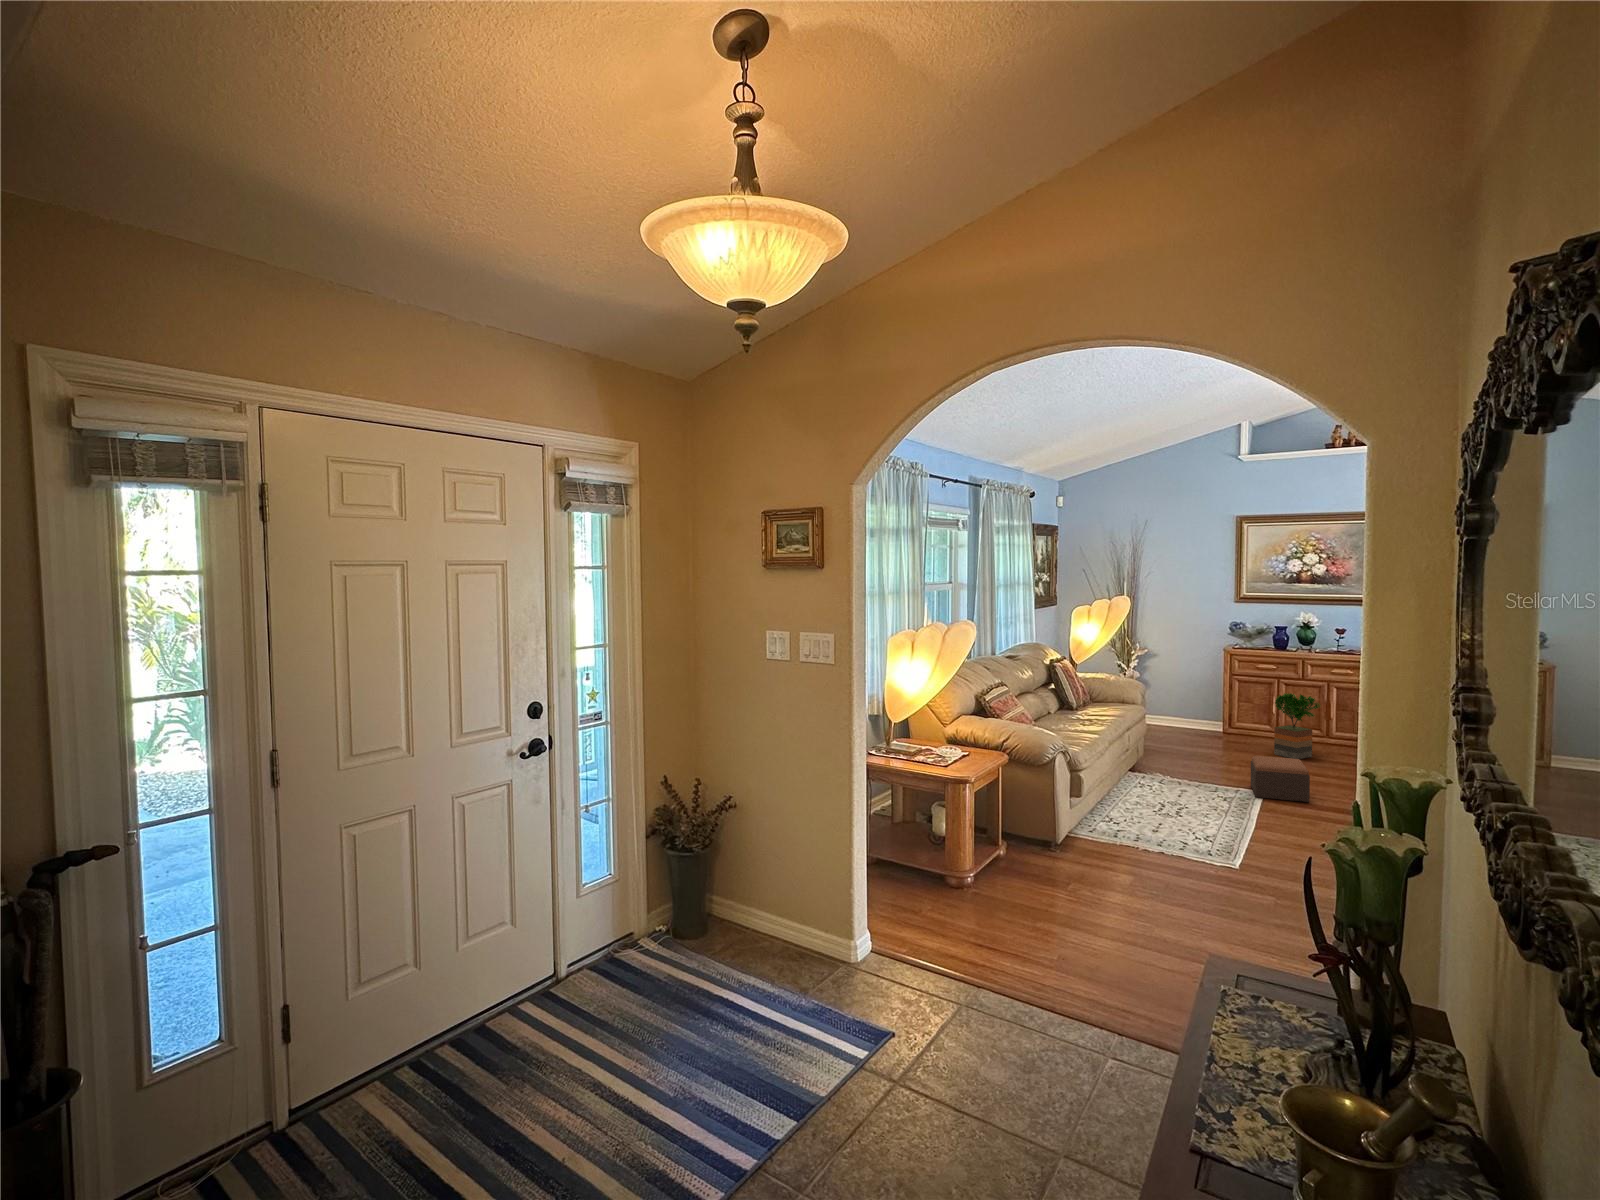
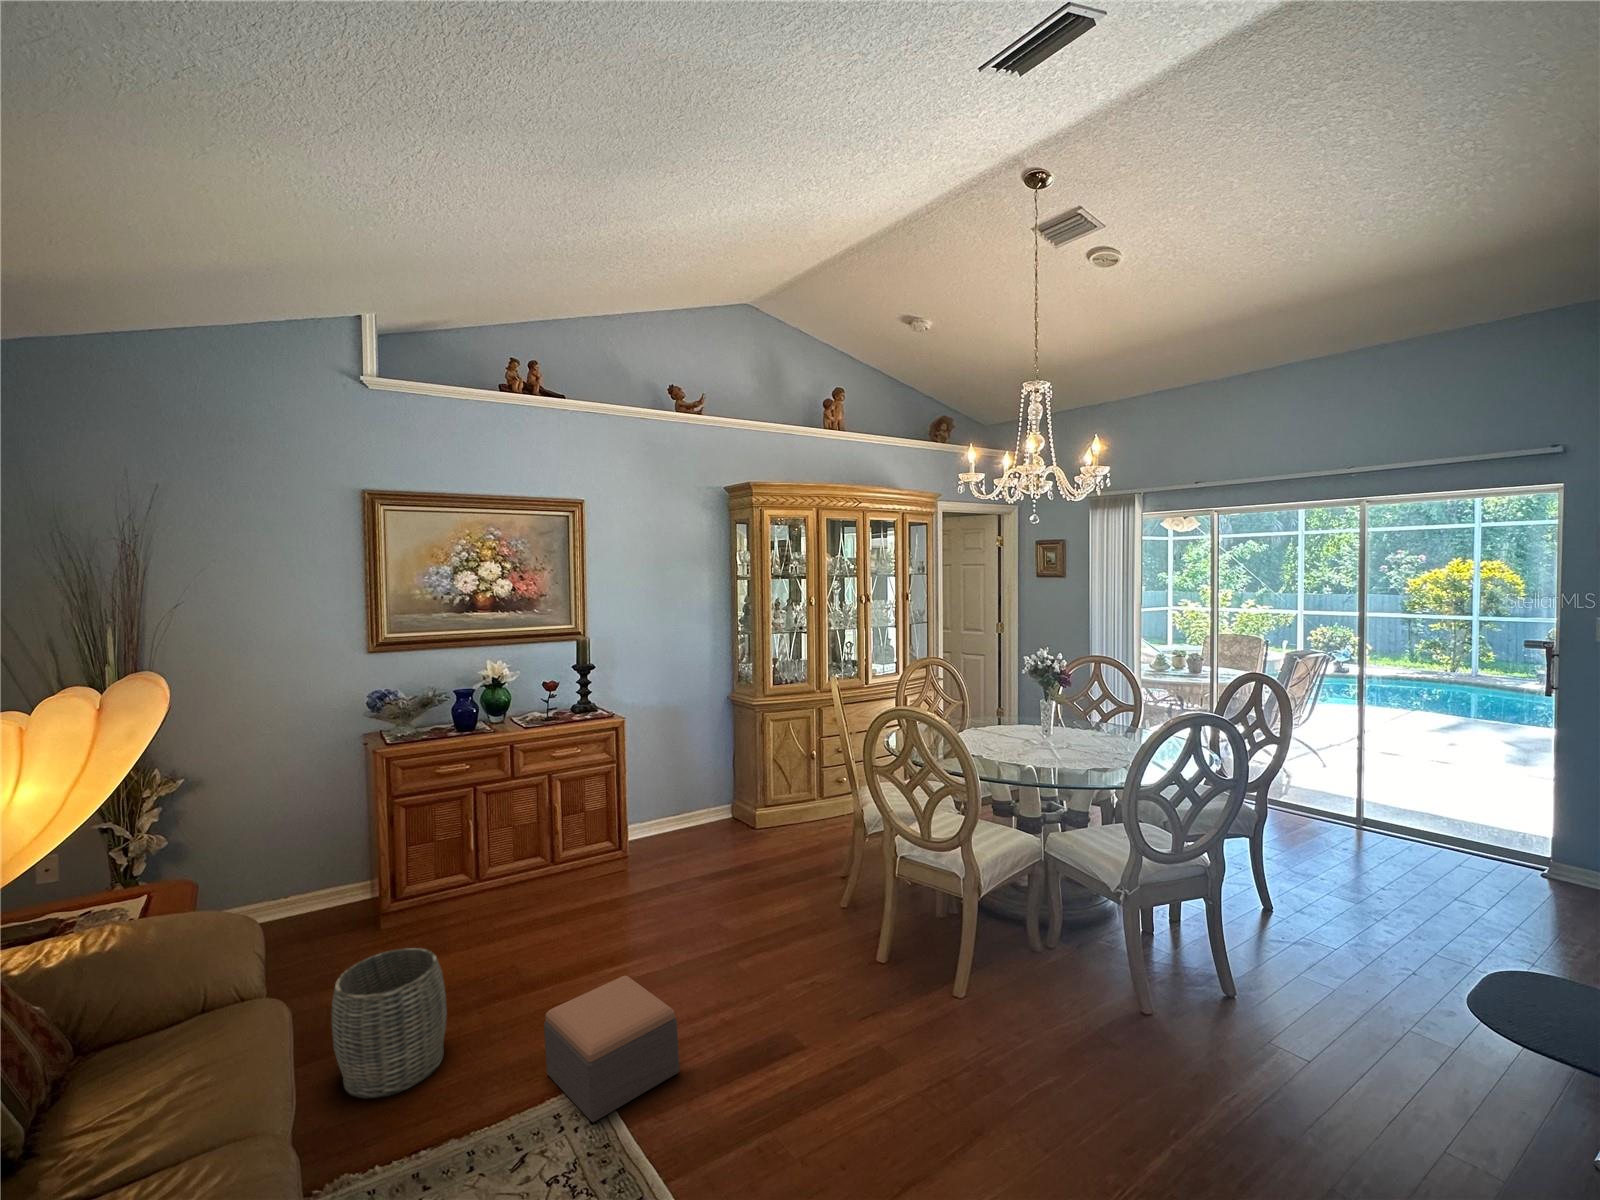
potted tree: present [1274,693,1320,759] -> none [486,808,564,932]
woven basket: none [1171,721,1219,771] -> present [332,948,447,1098]

